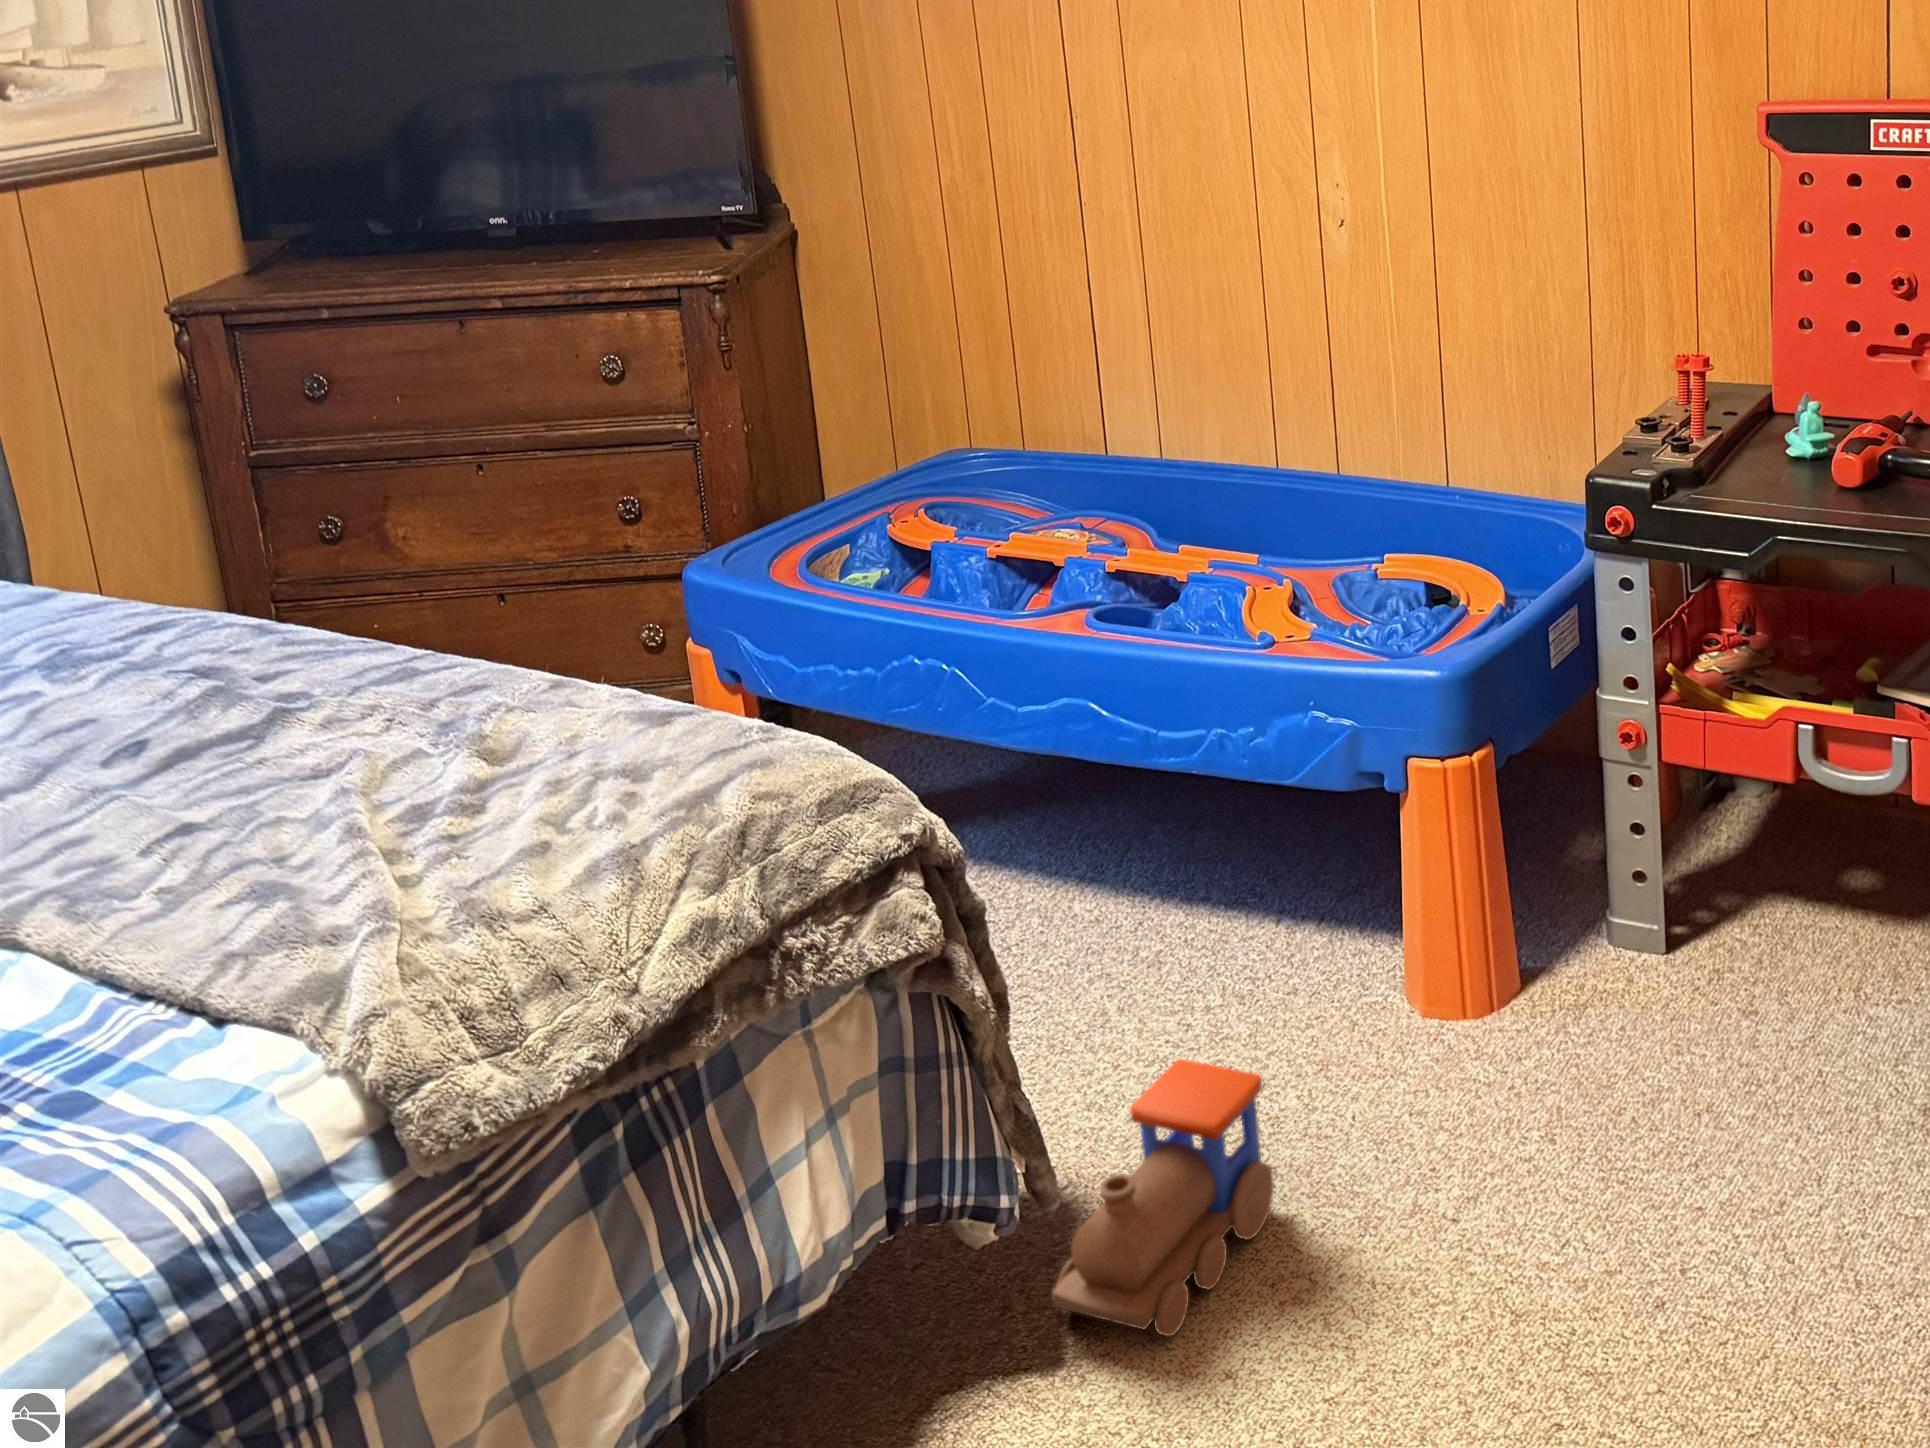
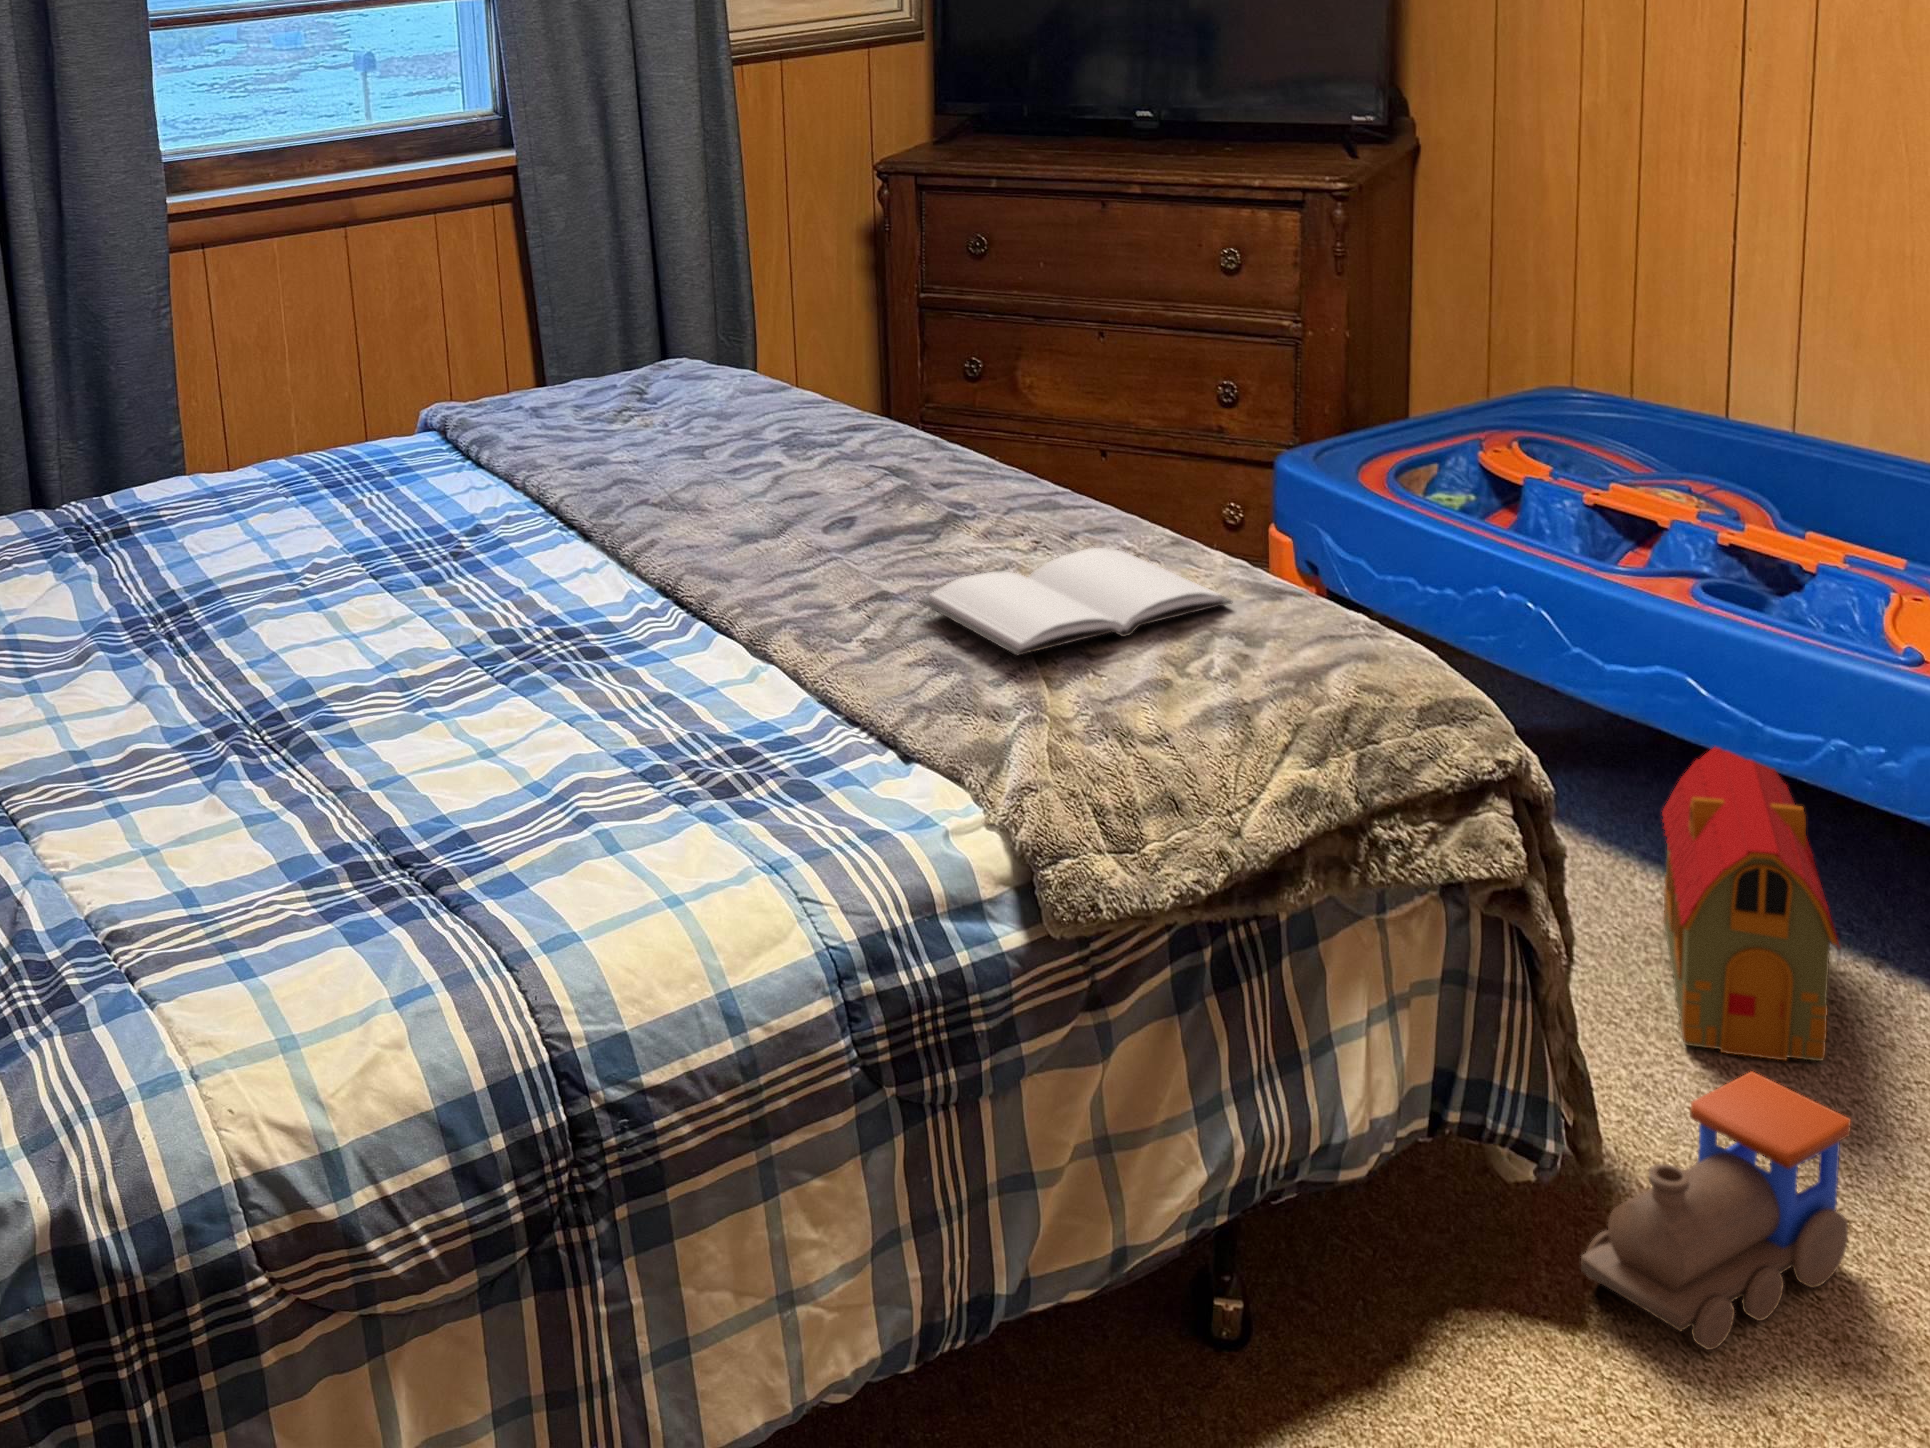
book: none [231,709,615,861] -> present [921,548,1232,655]
toy house: none [1085,751,1243,1047] -> present [1662,747,1839,1061]

